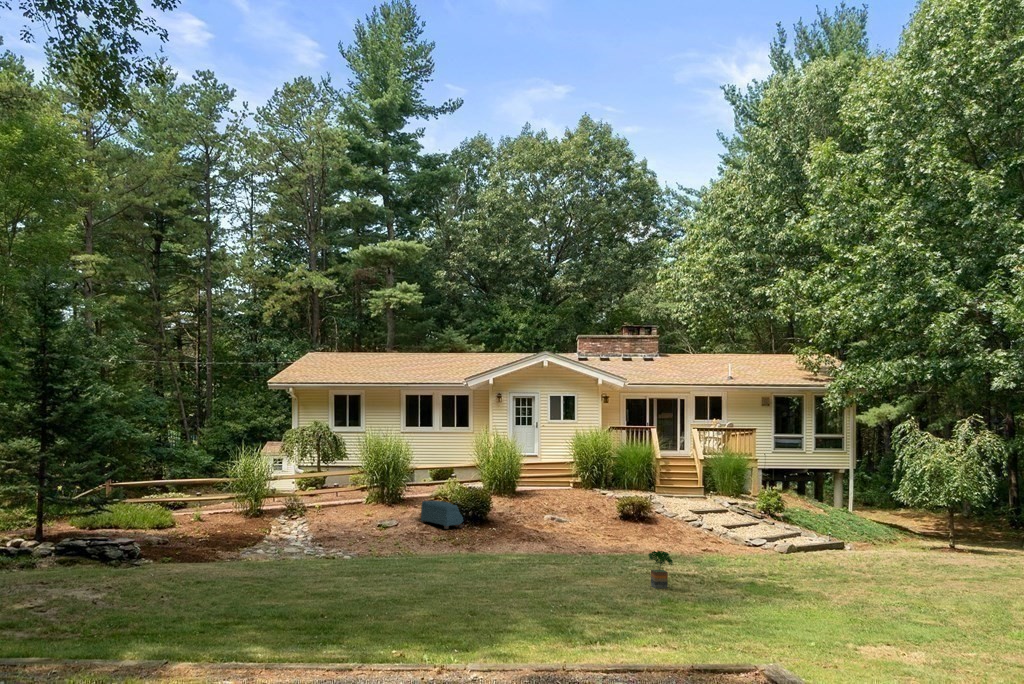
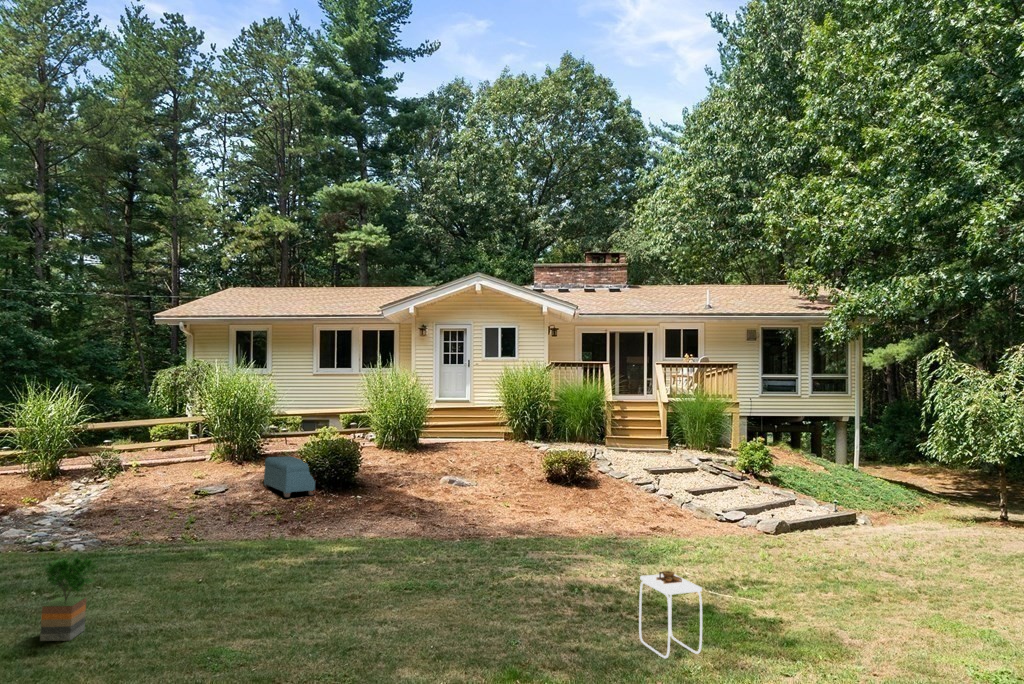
potted tree: present [649,551,673,588] -> present [40,558,98,641]
side table: none [719,555,751,596] -> present [639,571,702,658]

